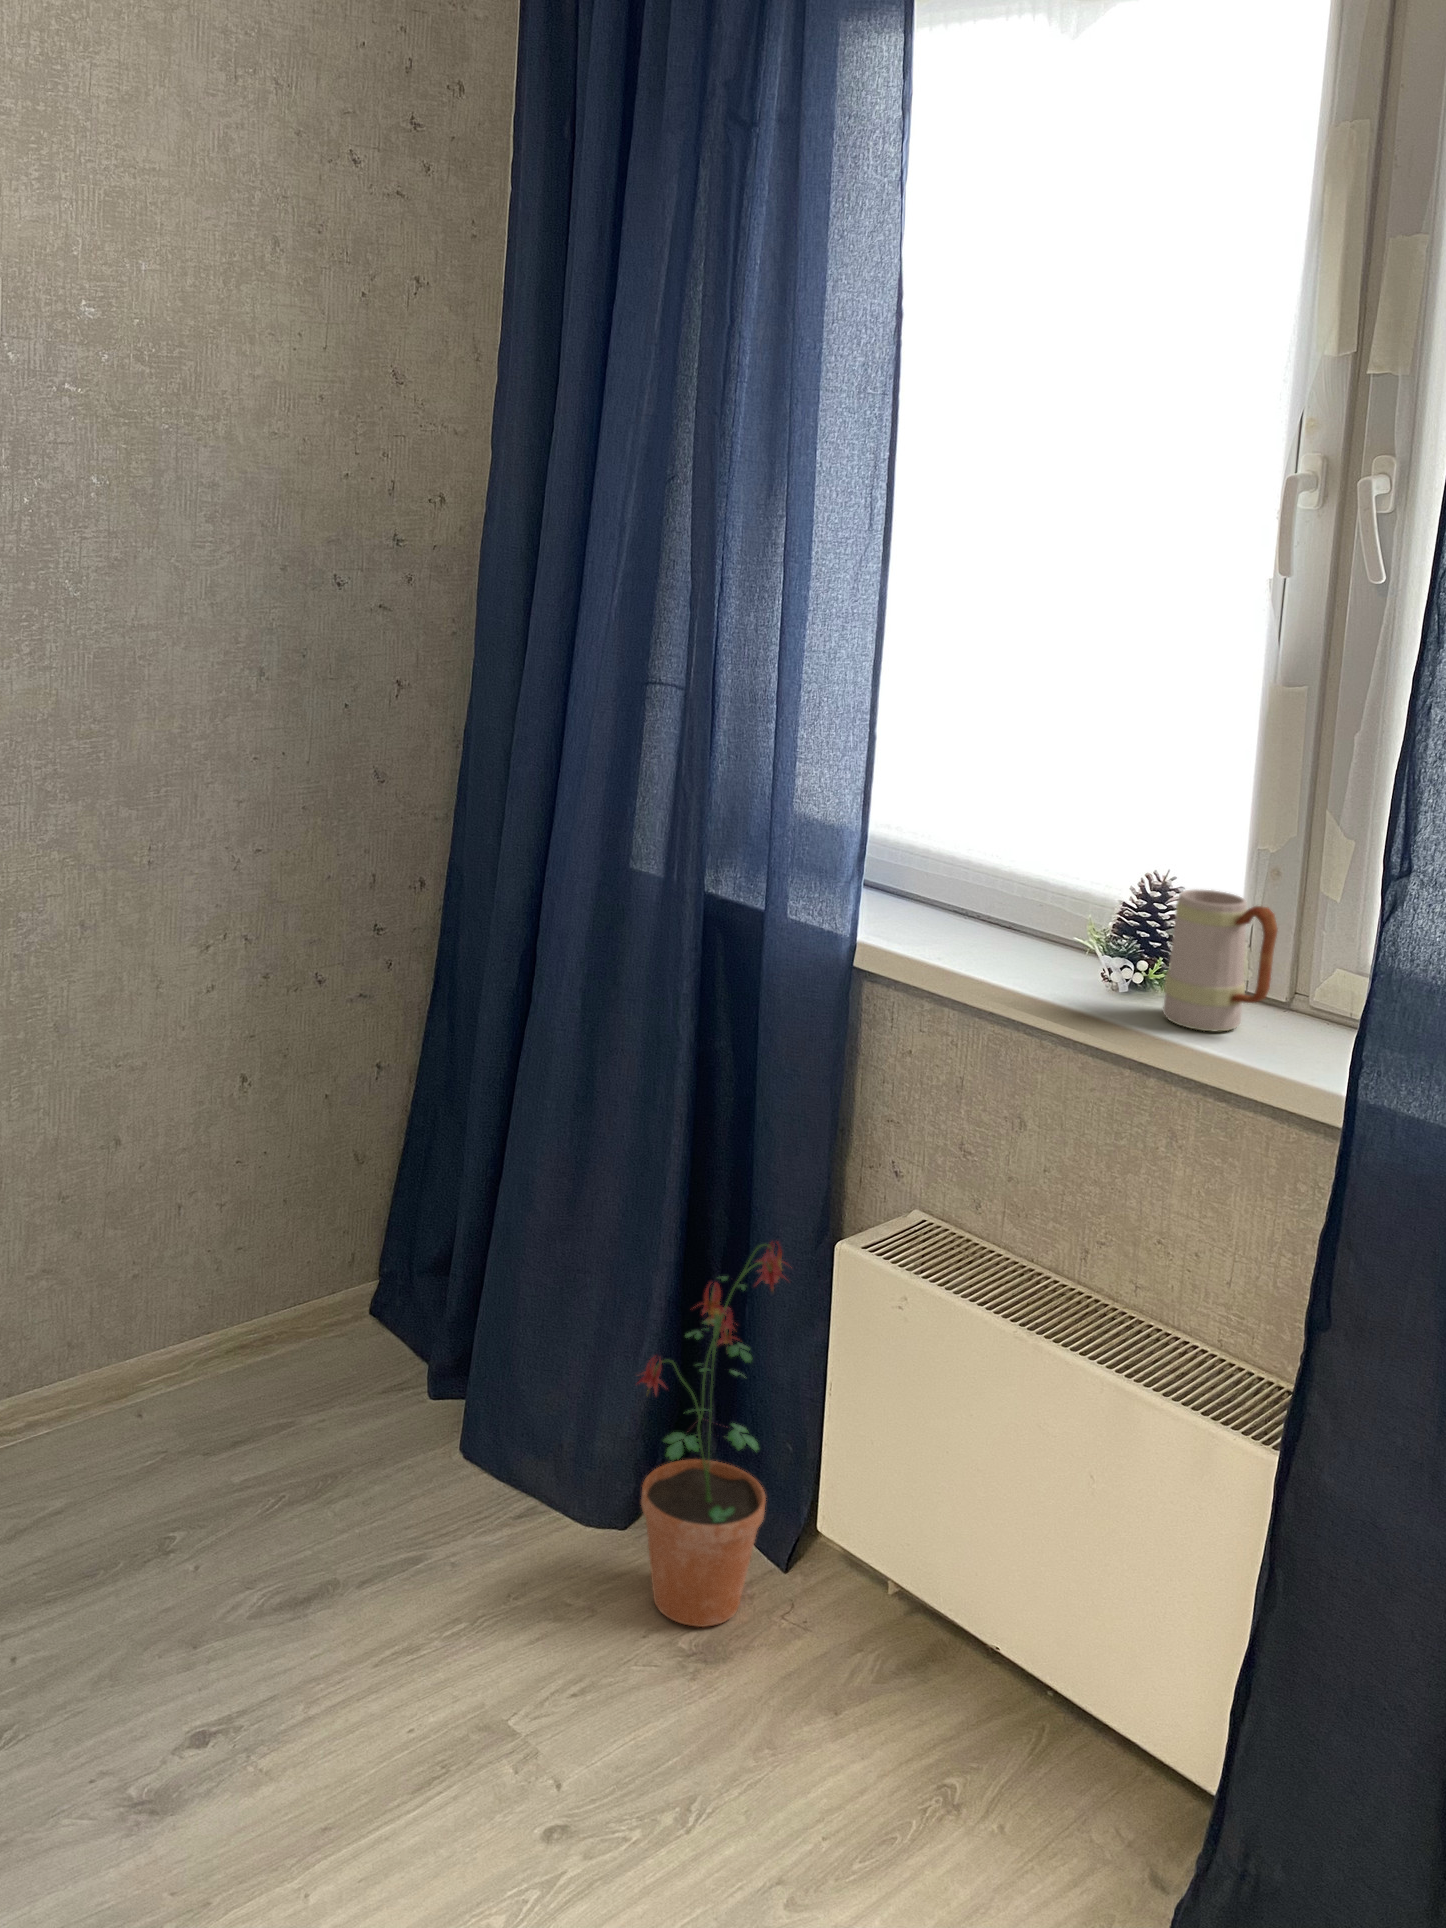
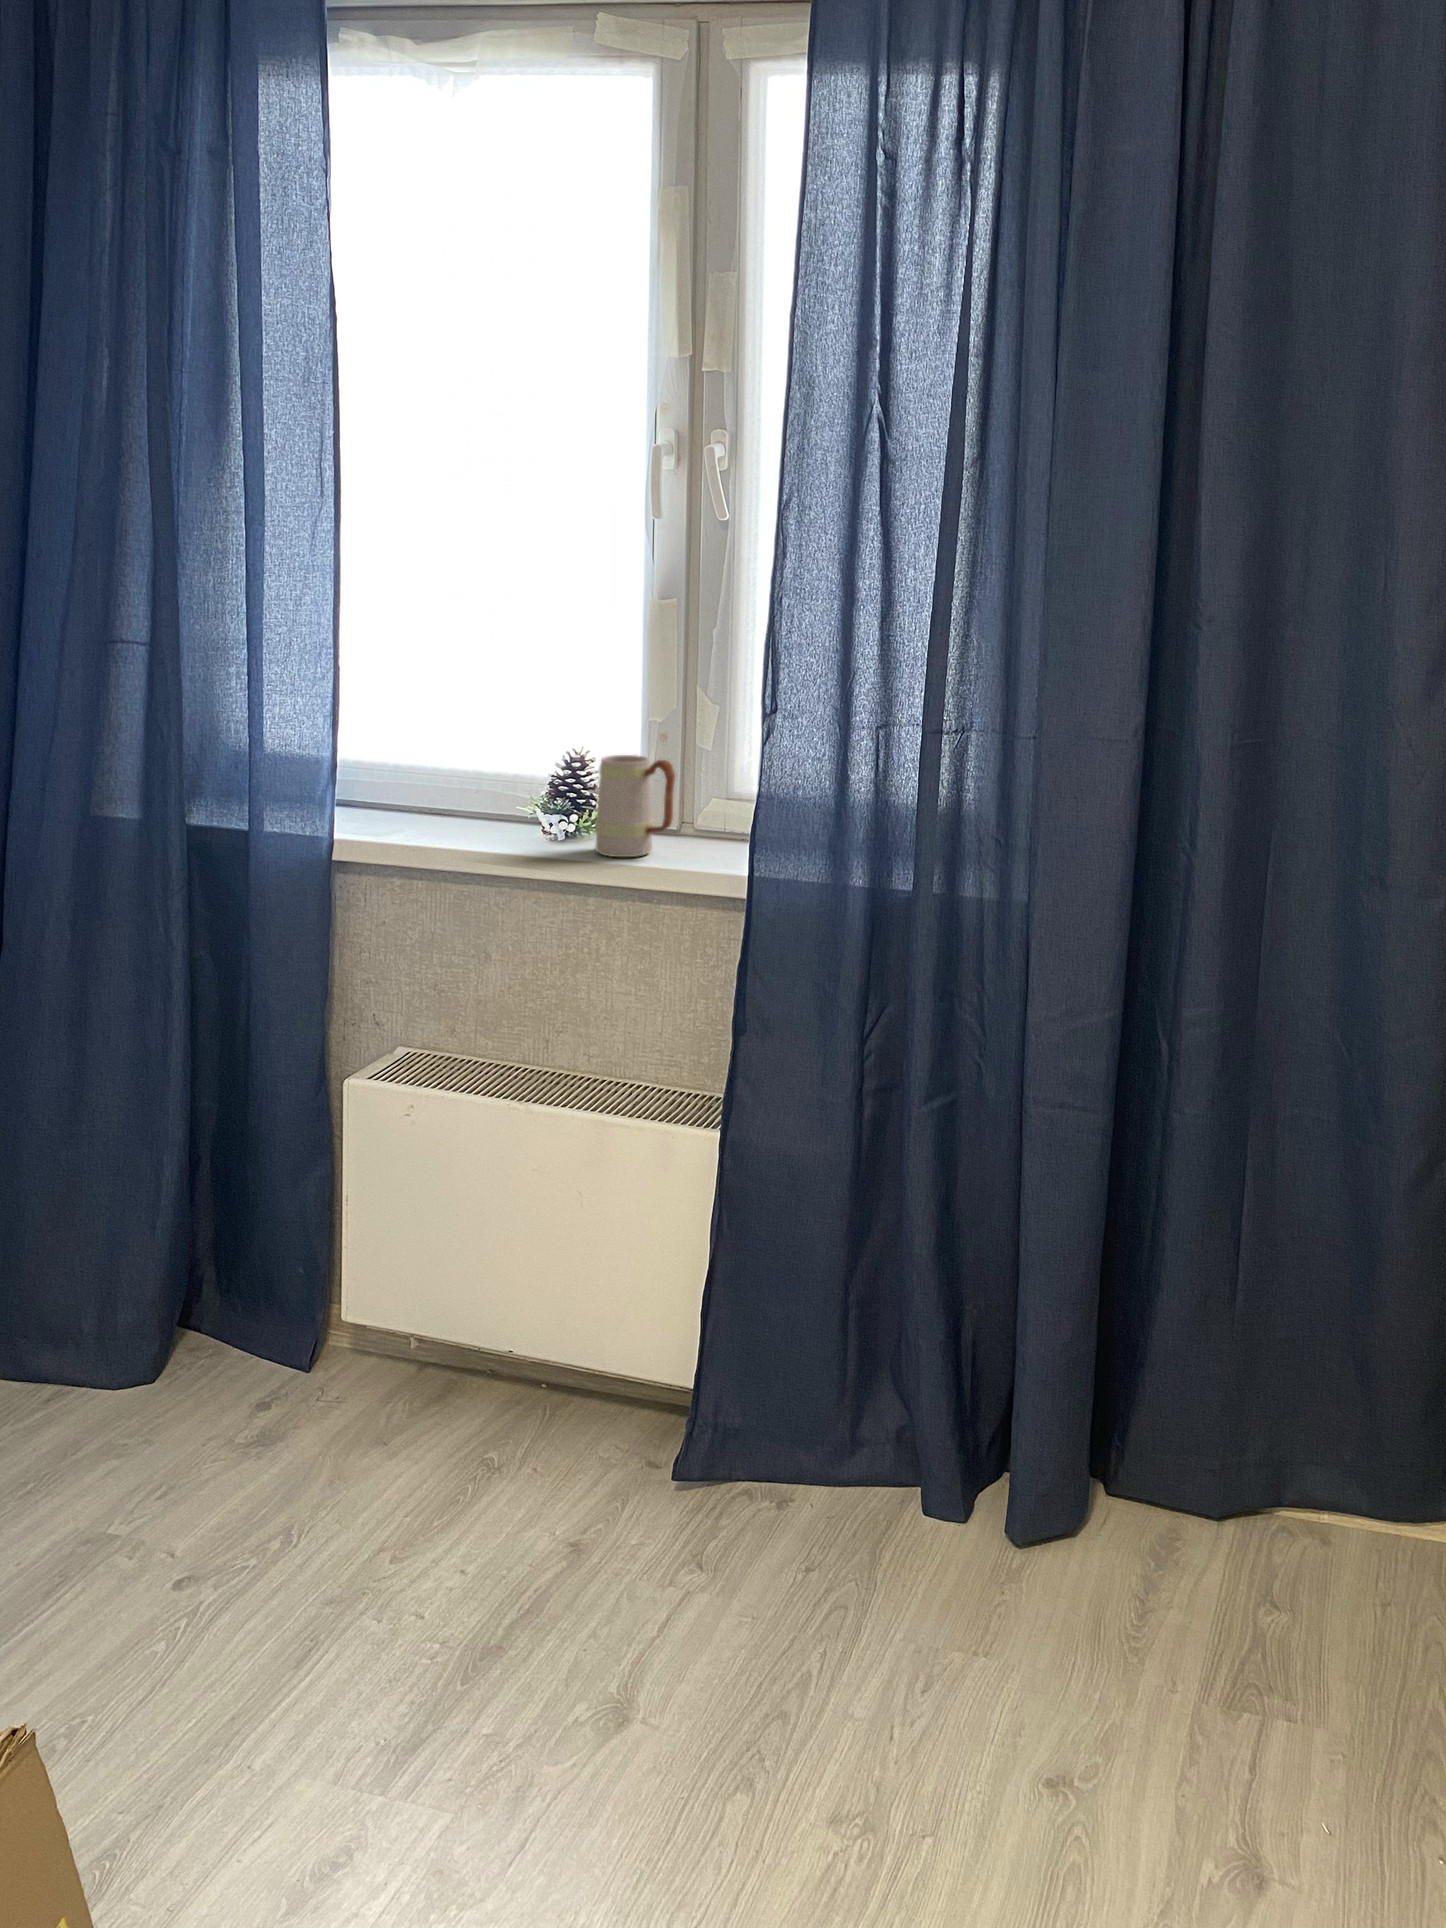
potted plant: present [637,1242,785,1627] -> none [184,1090,313,1419]

